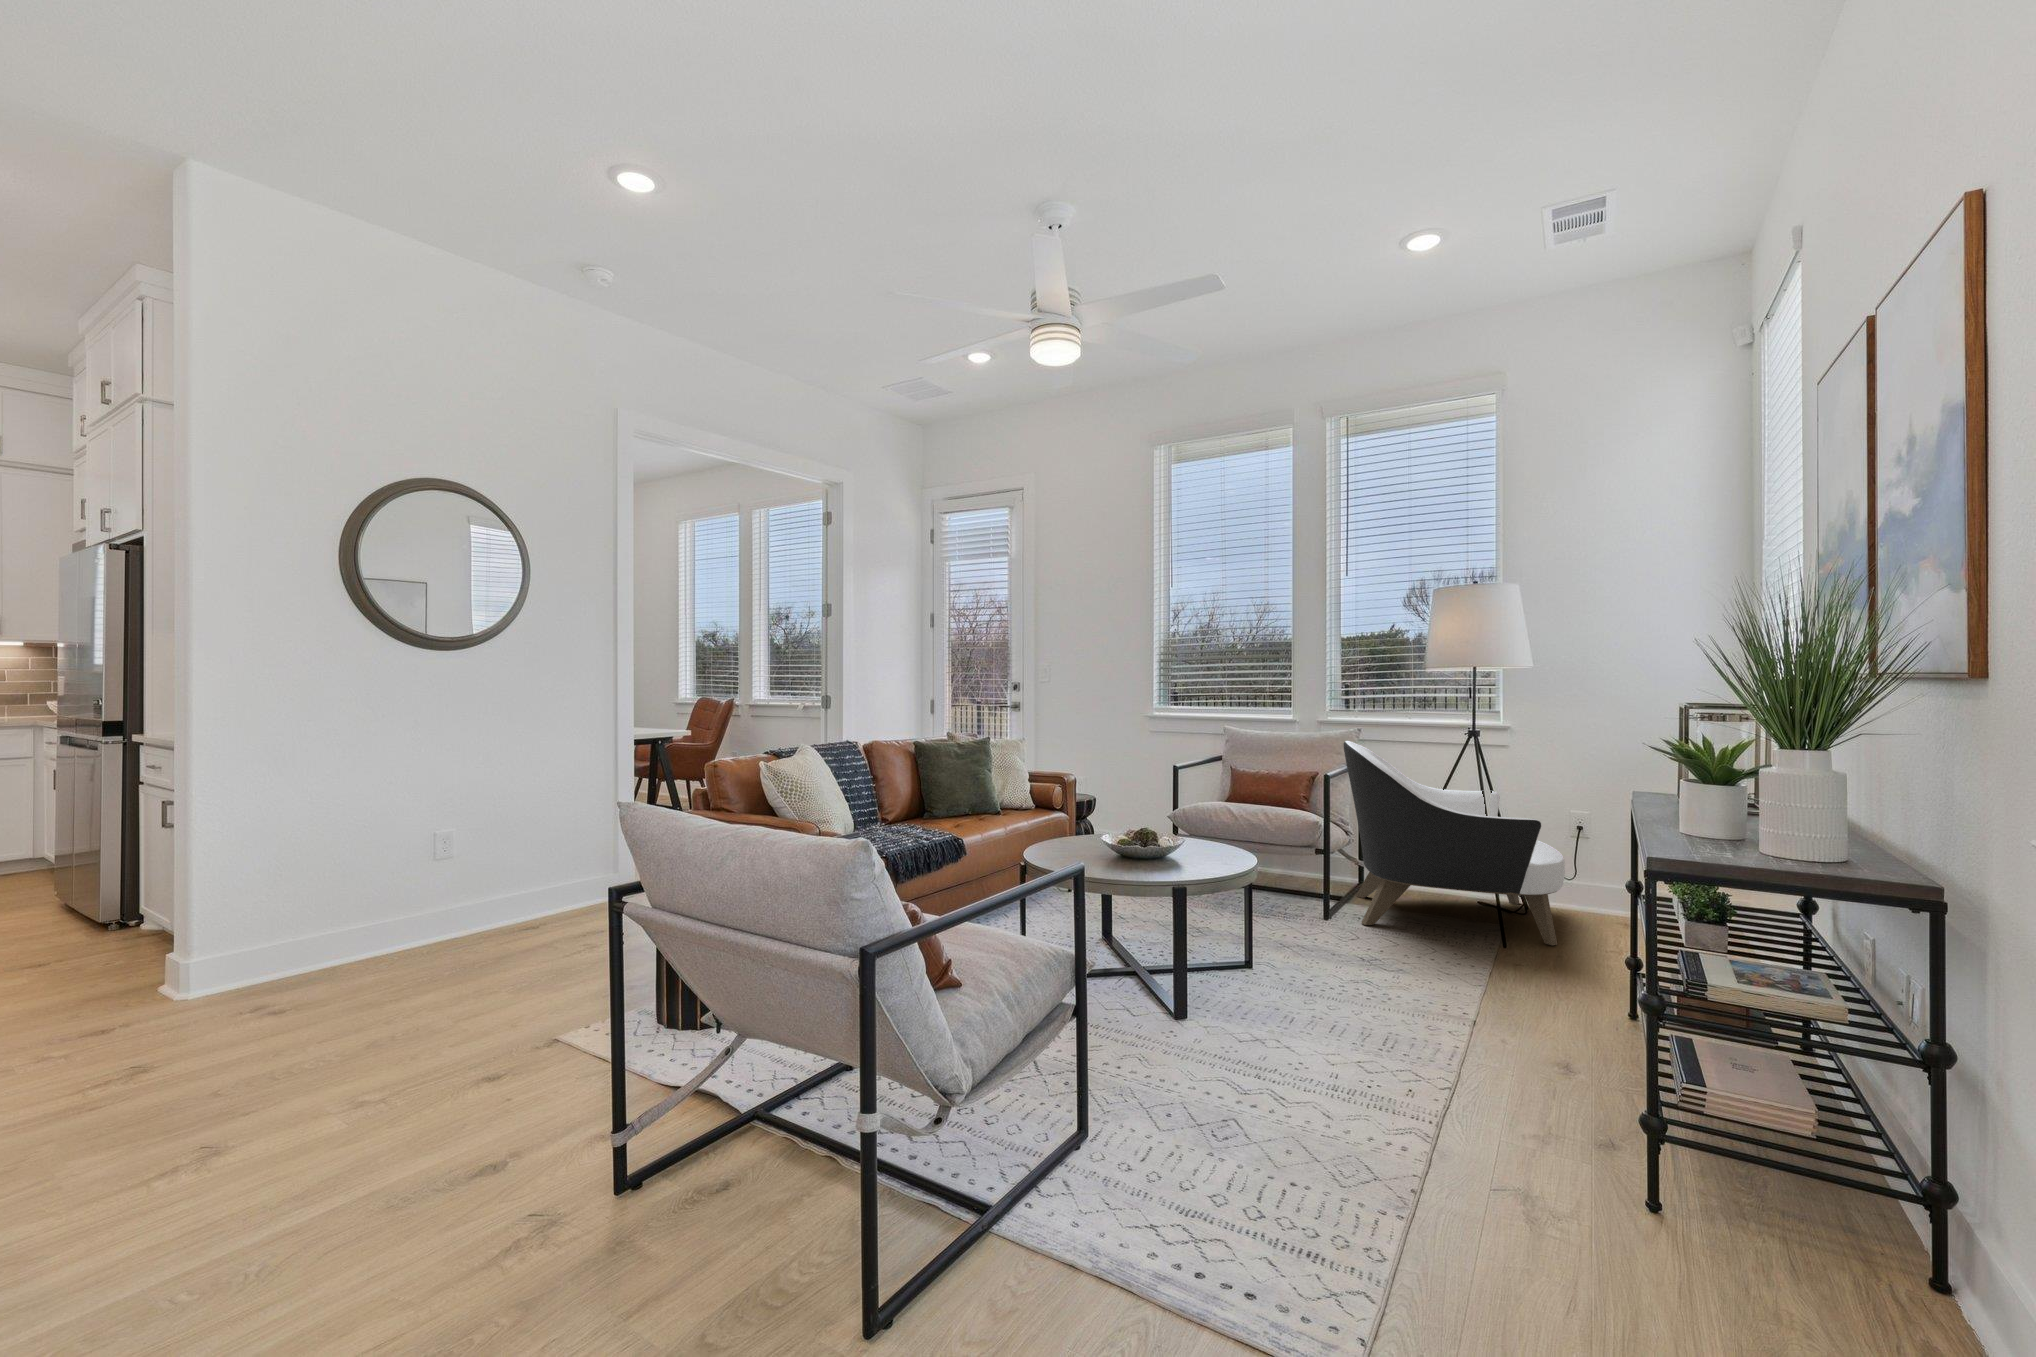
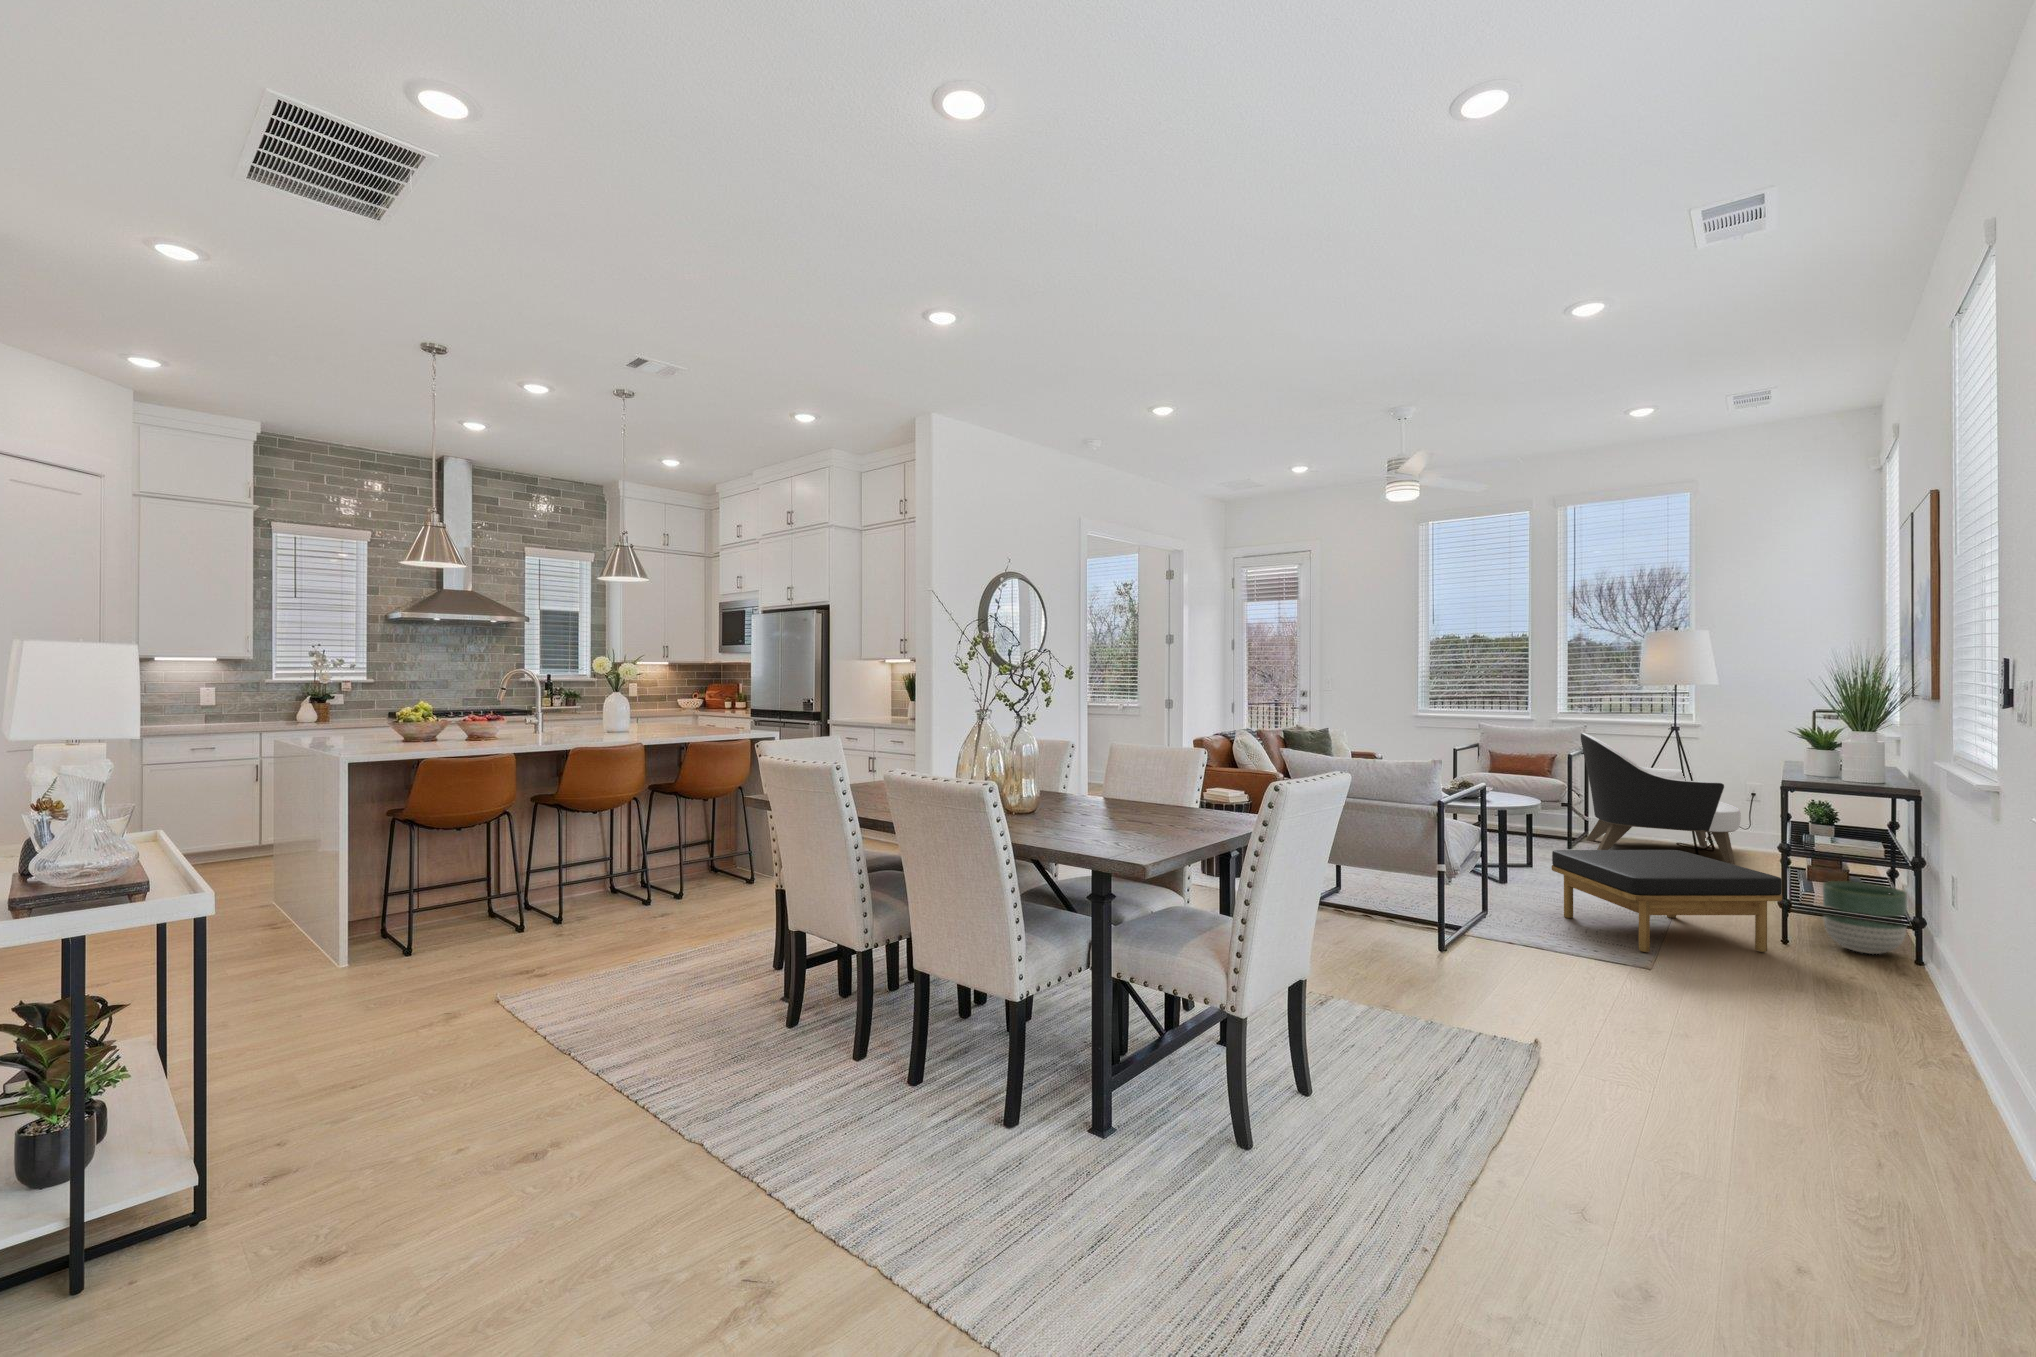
ottoman: none [1221,979,1661,1284] -> present [1552,850,1782,952]
planter: none [1735,1069,1920,1255] -> present [1823,881,1907,954]

